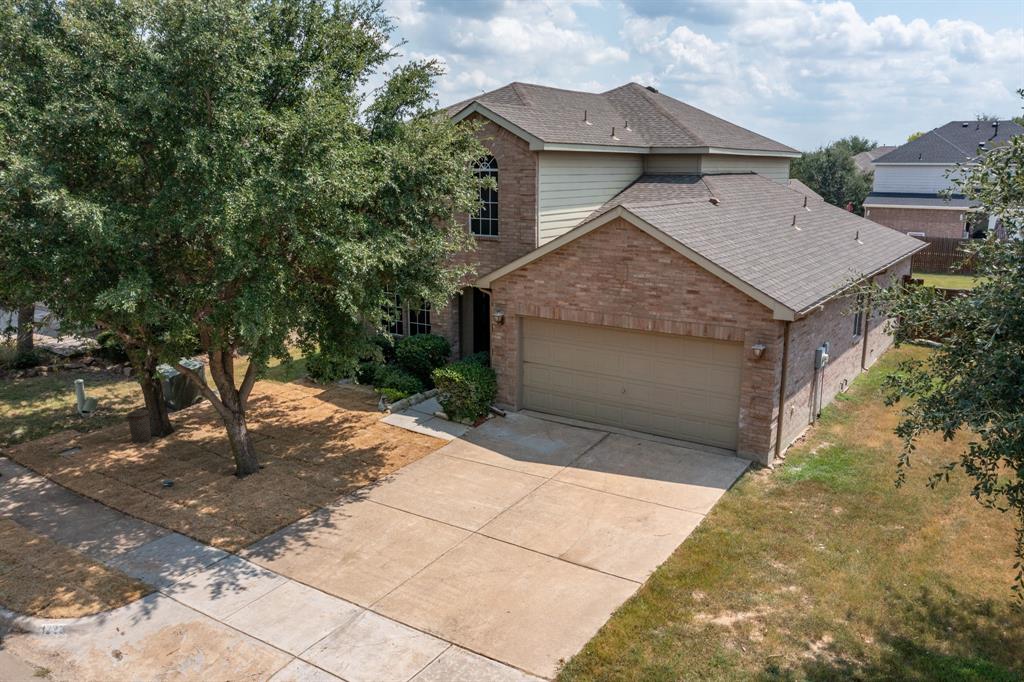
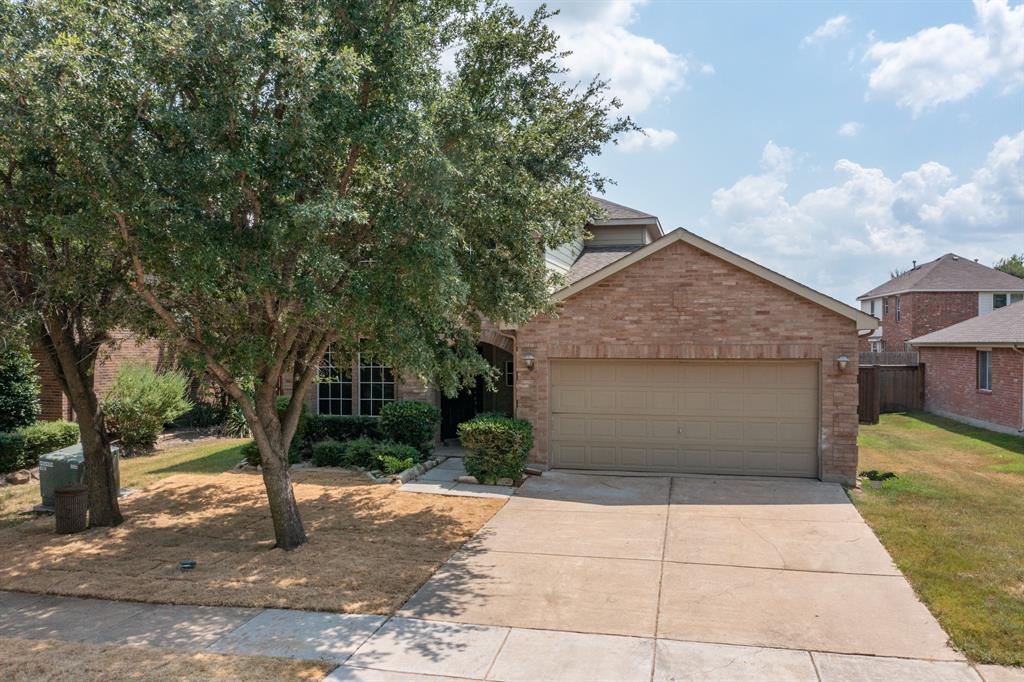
potted plant: none [772,451,807,471] -> present [859,470,899,489]

